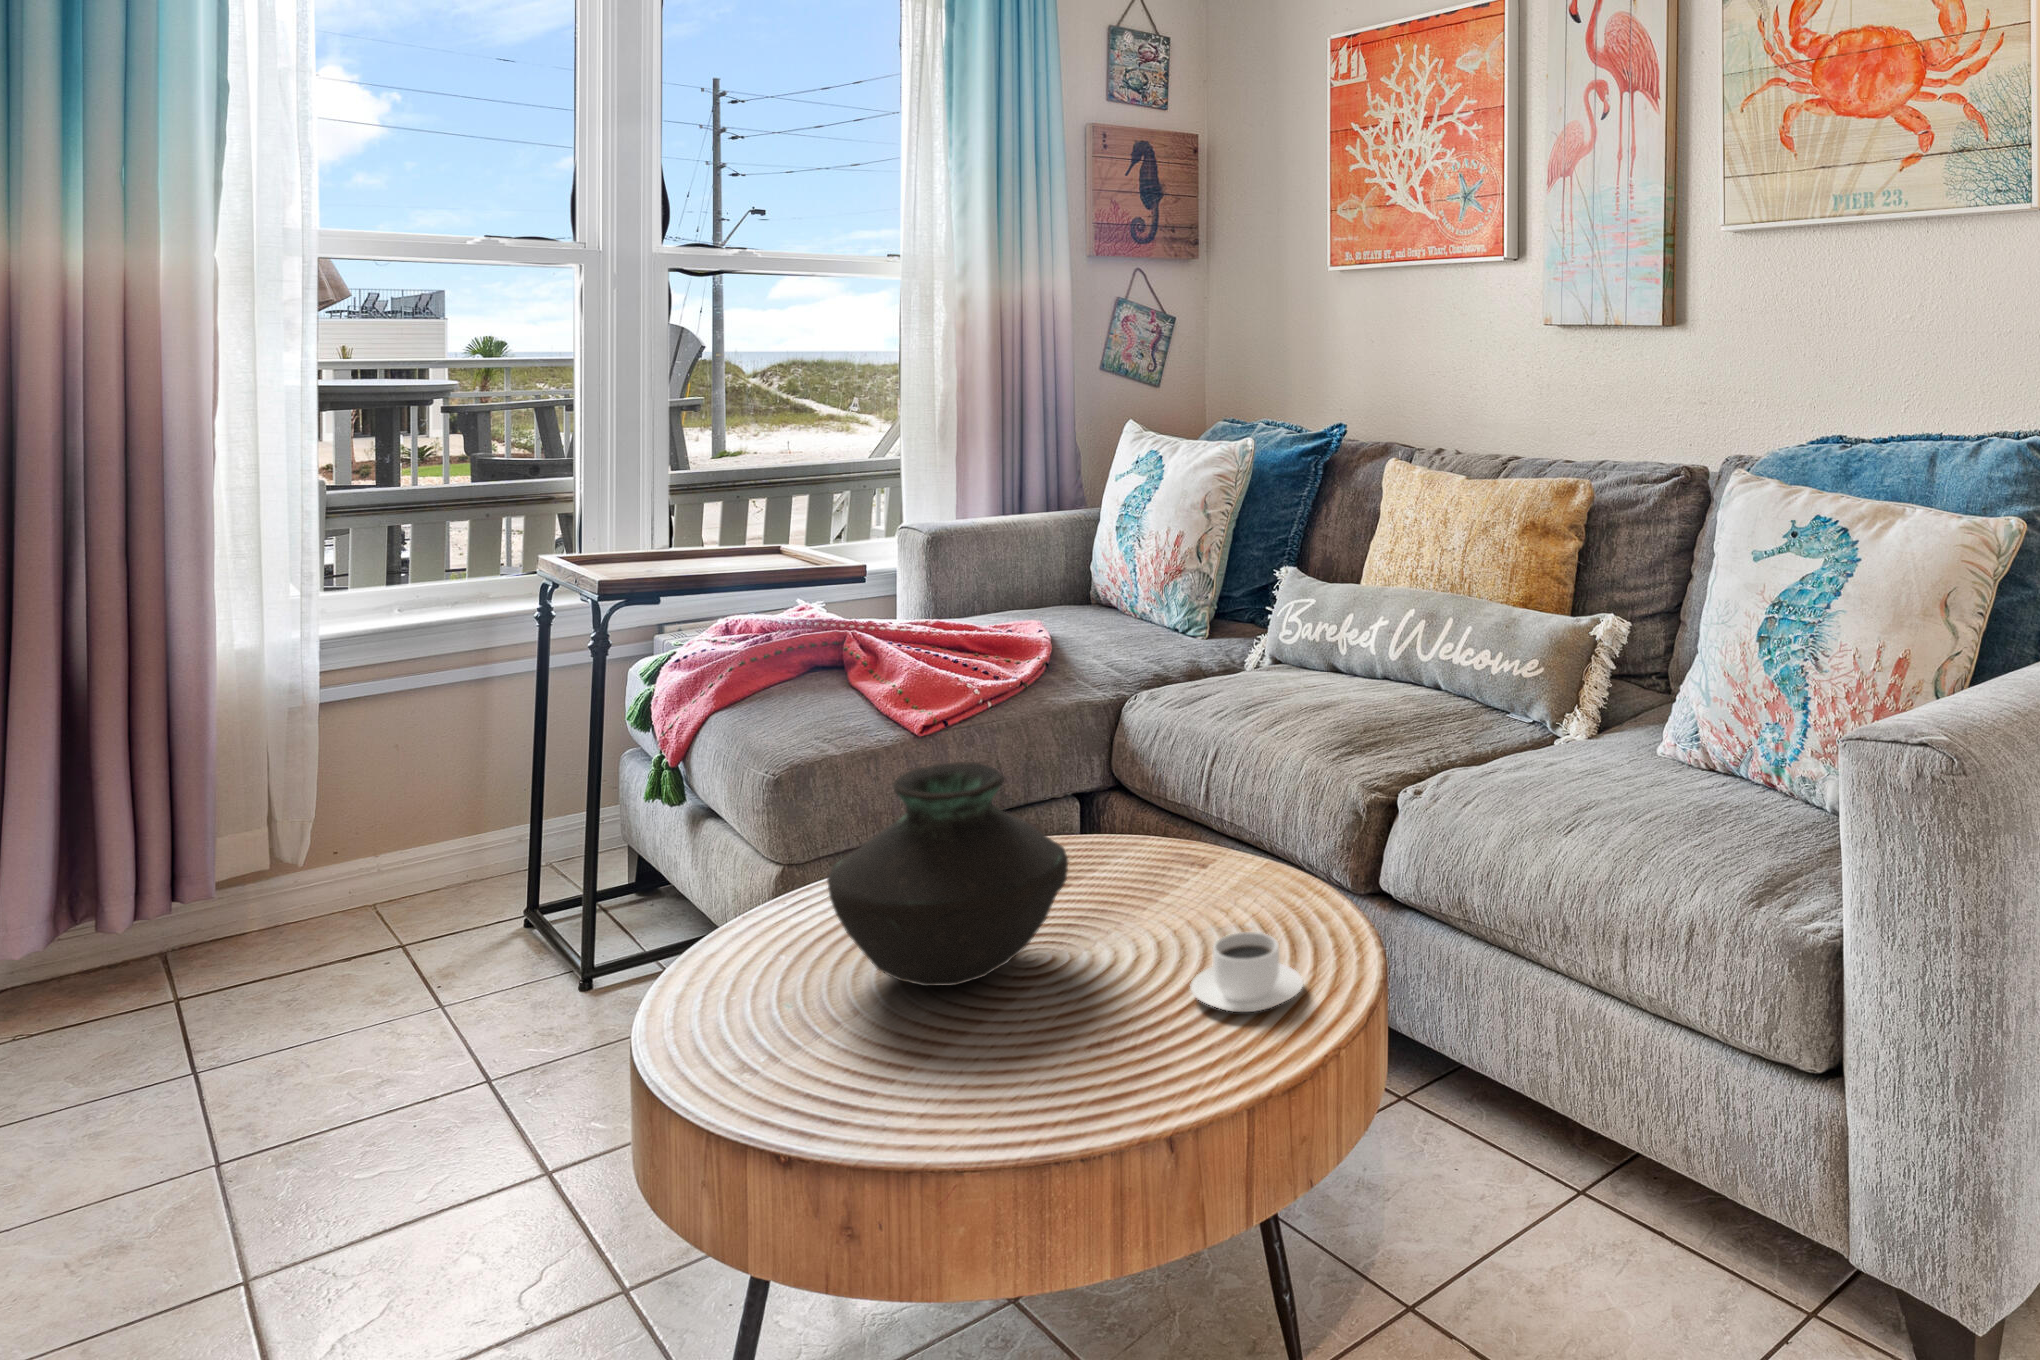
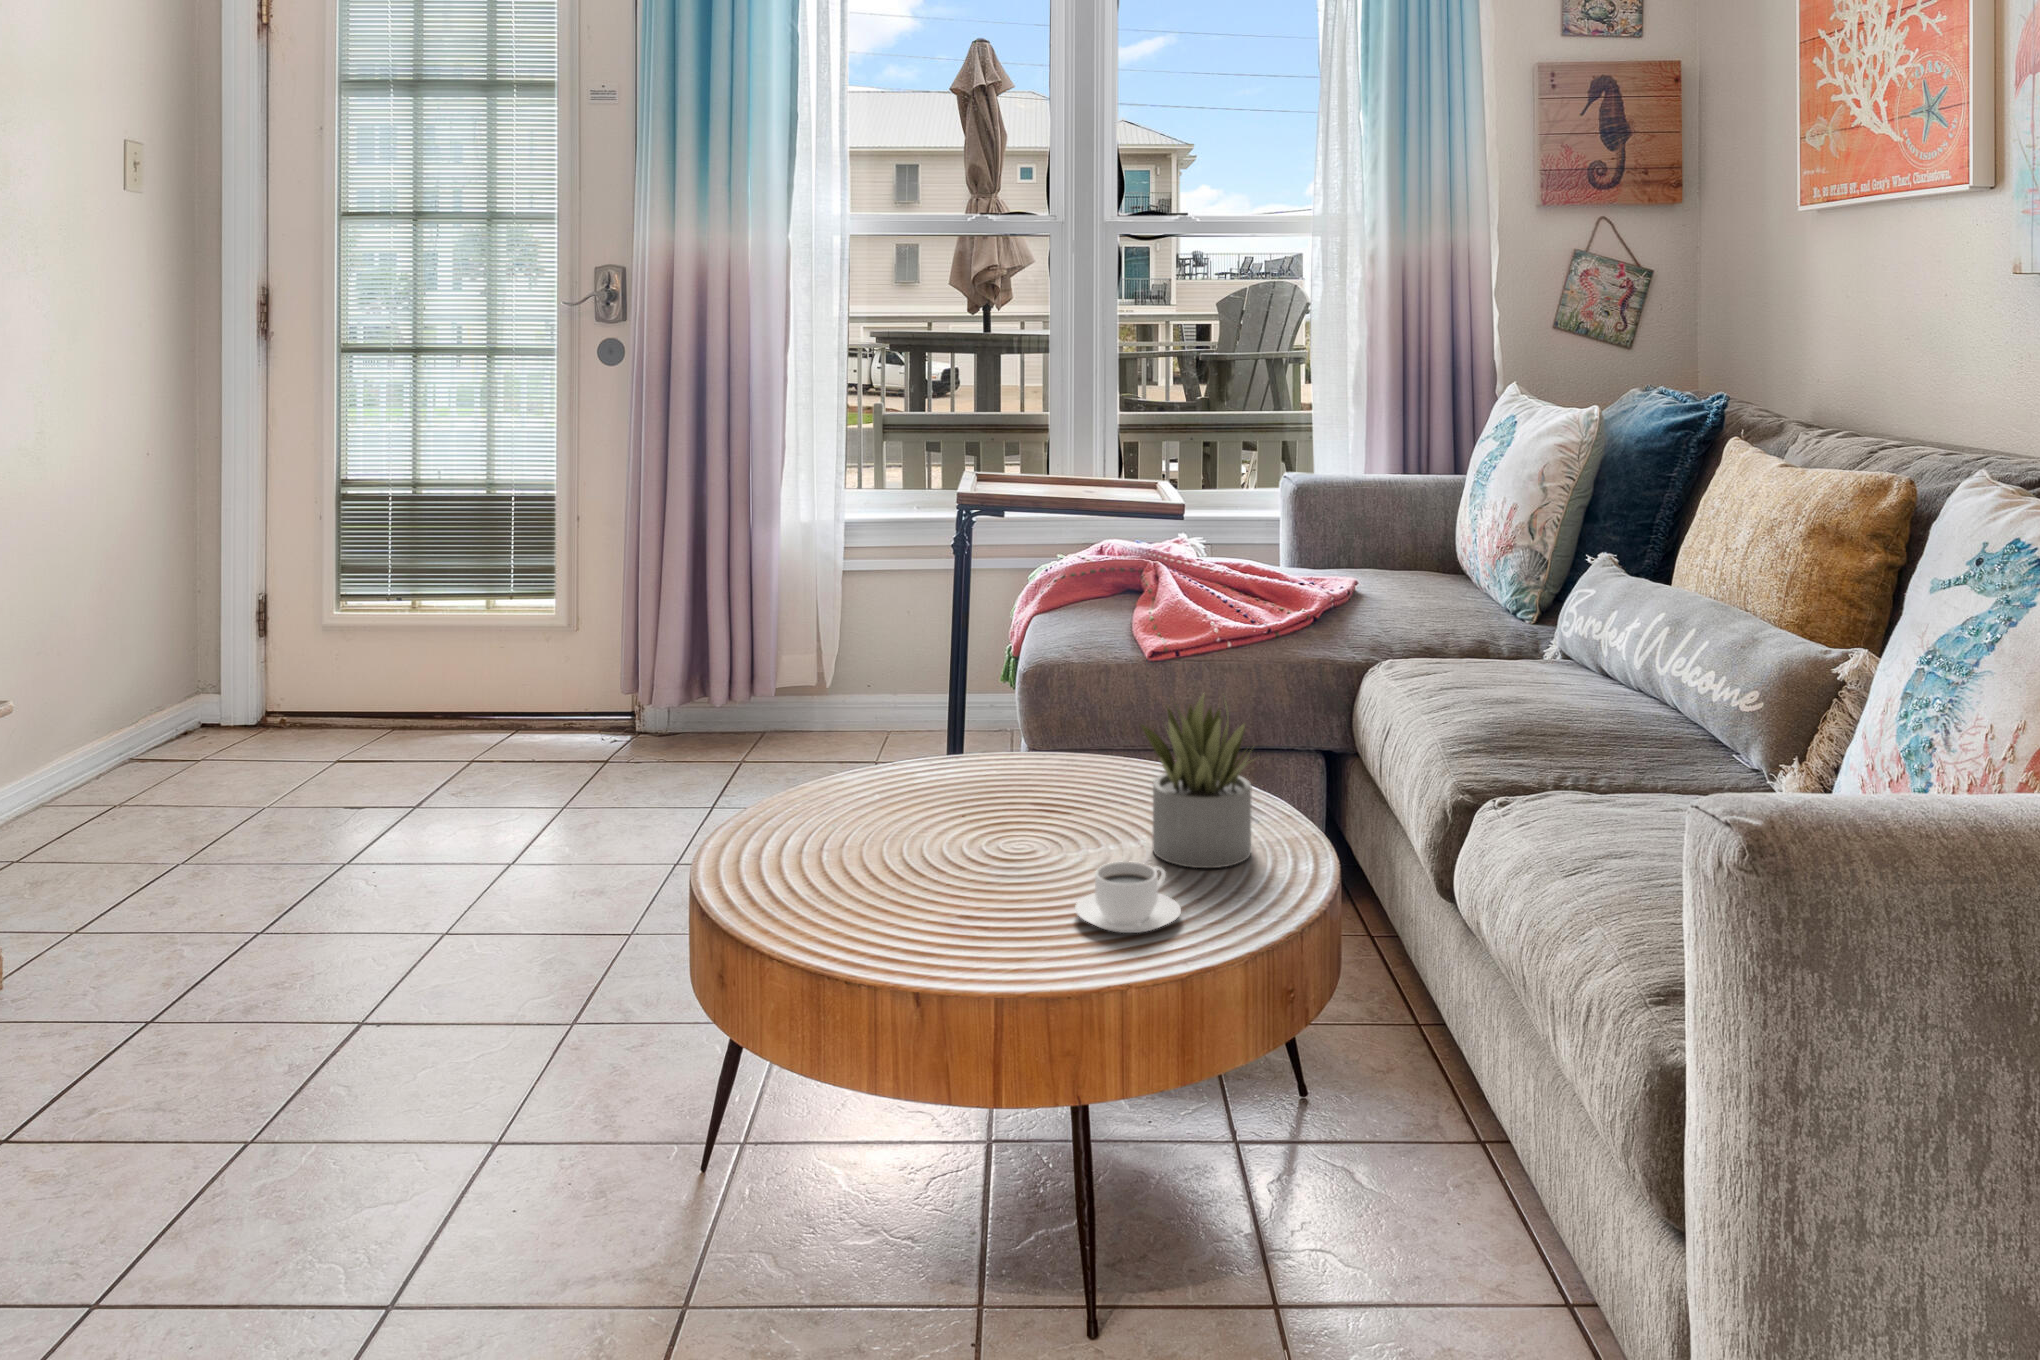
succulent plant: none [1150,741,1265,929] -> present [1141,693,1252,868]
vase: present [827,762,1068,986] -> none [858,663,1052,844]

